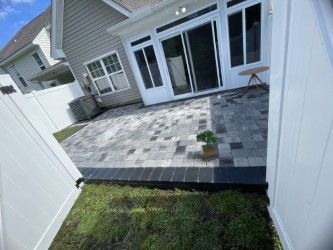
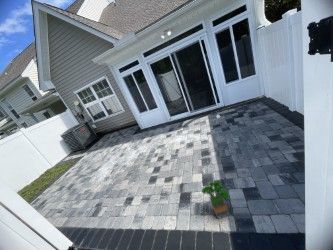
round table: present [238,66,269,92] -> none [235,80,268,109]

